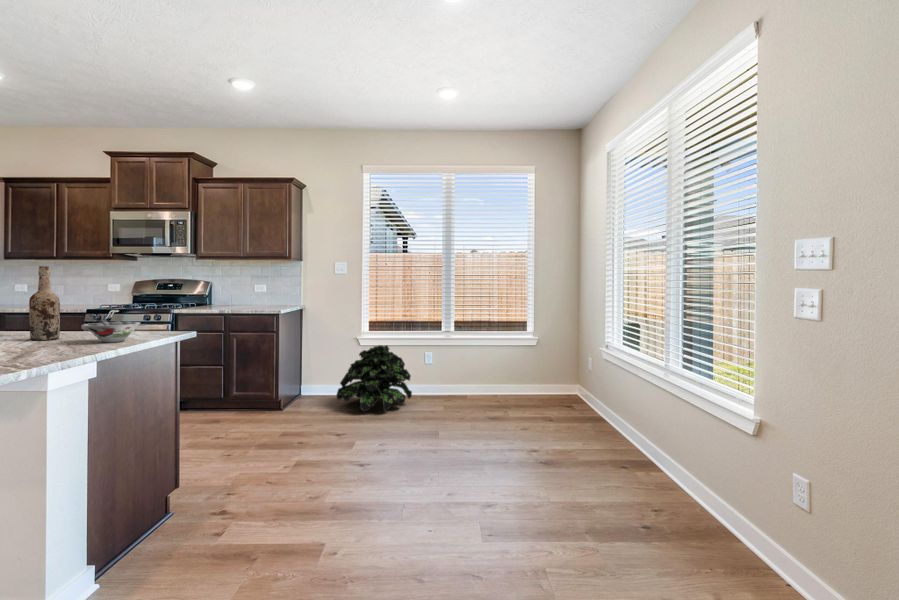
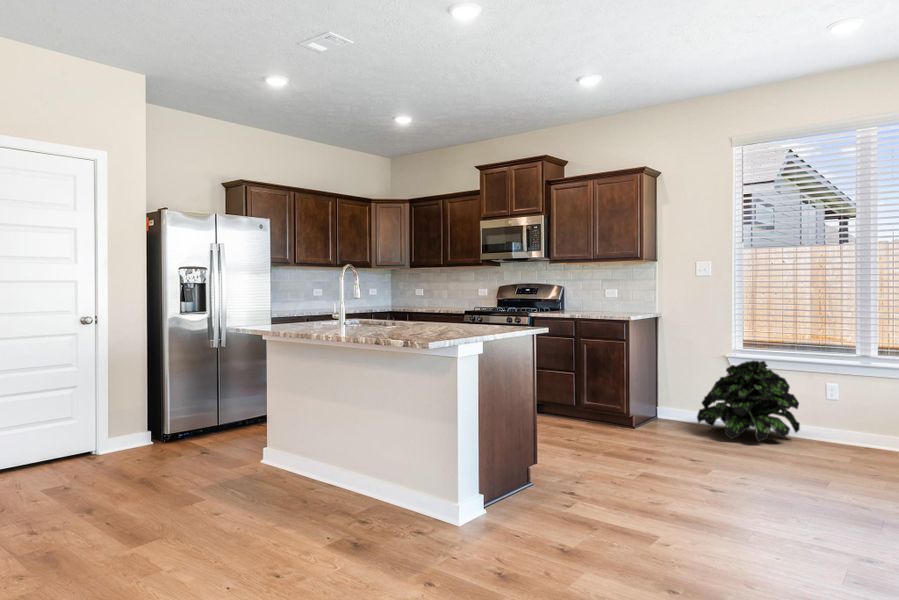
wine bottle: present [29,266,60,340] -> none [441,272,458,327]
bowl: present [84,310,140,342] -> none [473,305,510,330]

